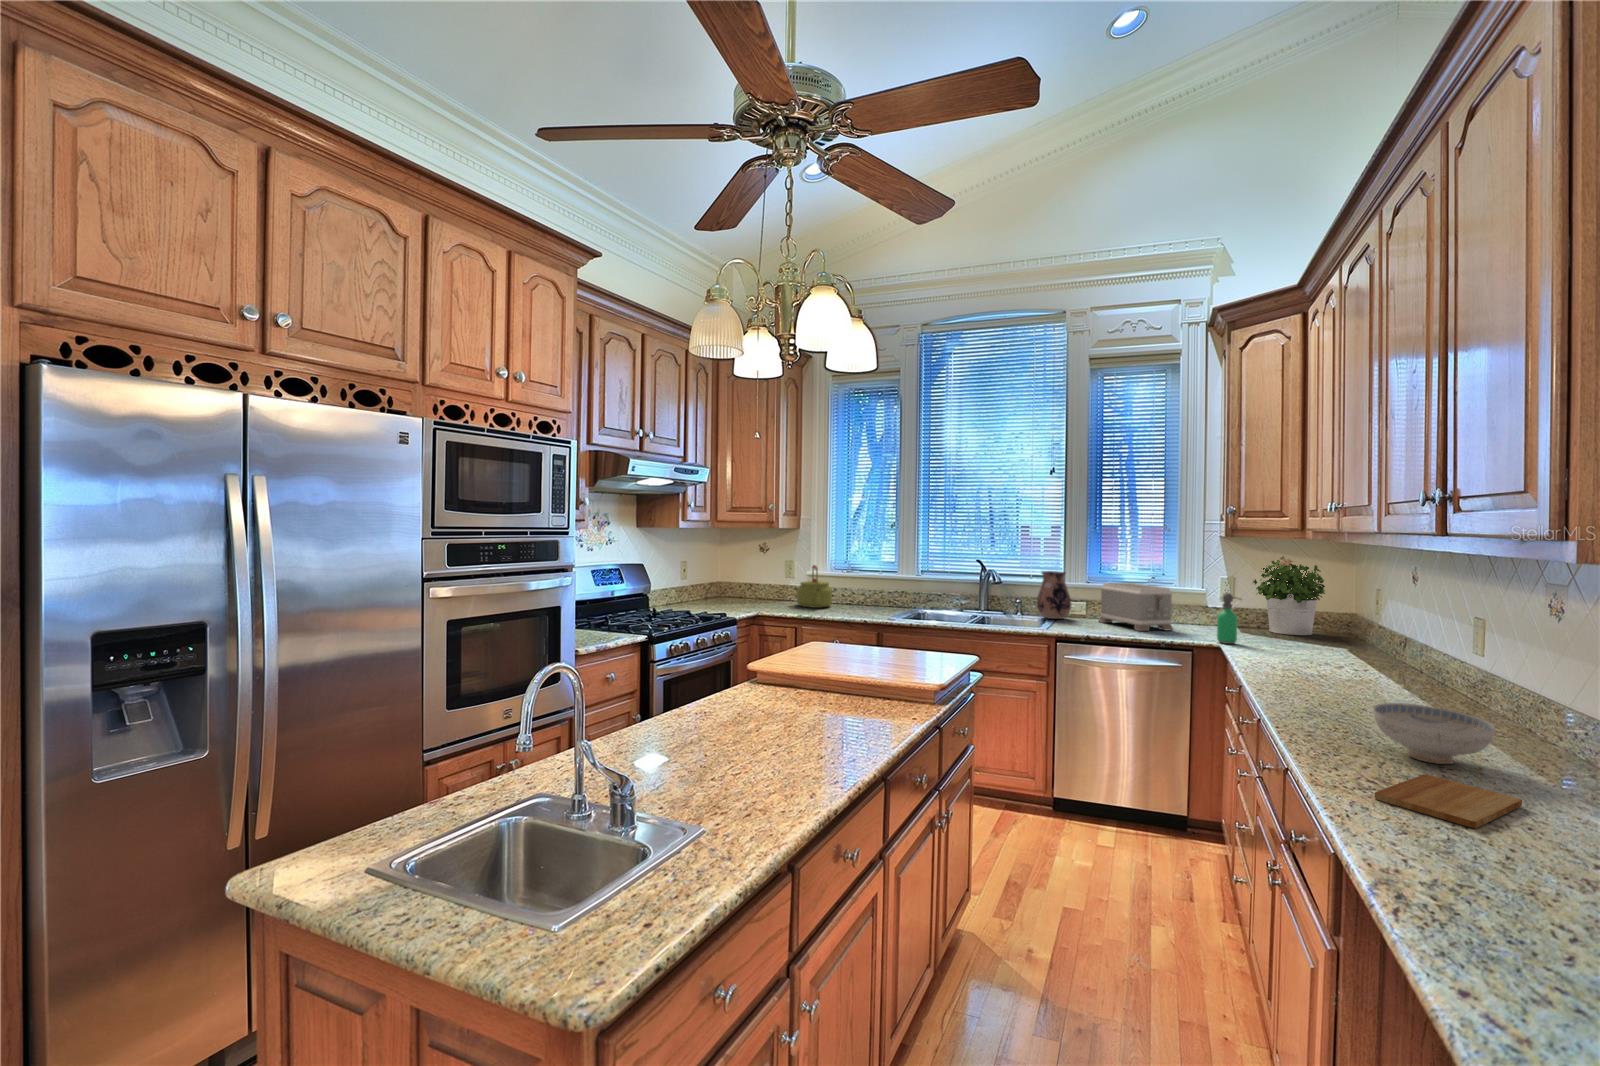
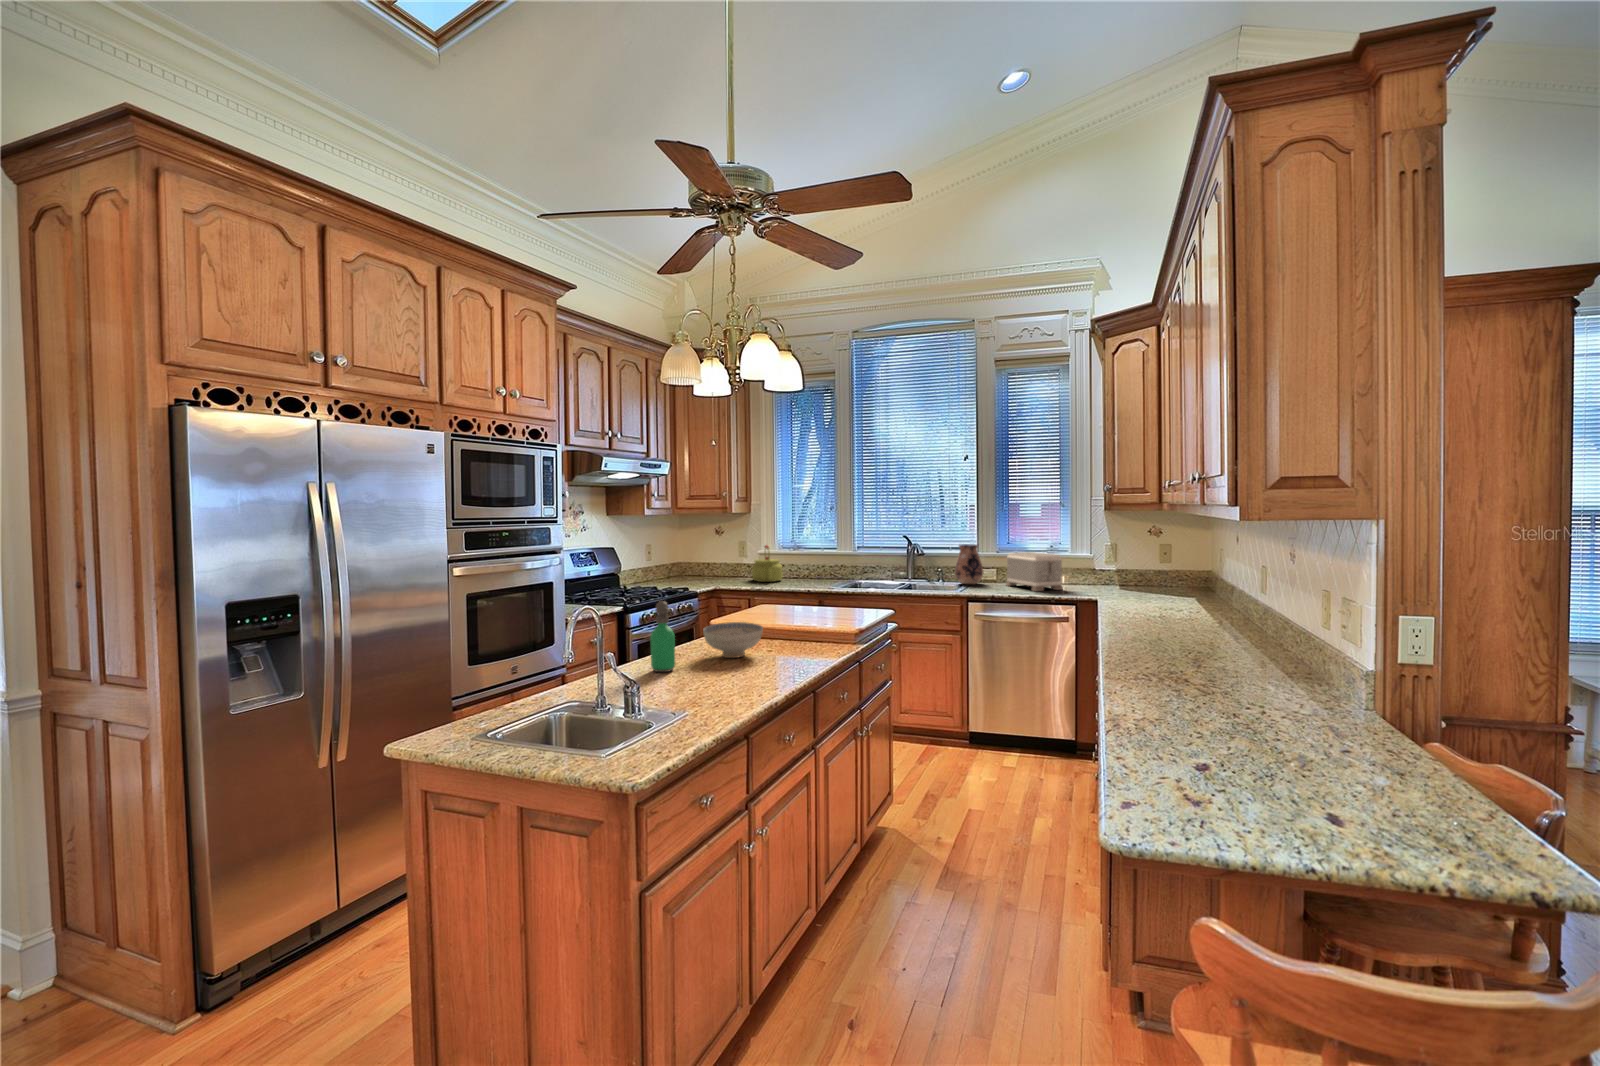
potted plant: present [1253,561,1325,635] -> none [1127,530,1183,590]
soap dispenser: present [1217,593,1241,644] -> present [650,601,675,672]
ceramic bowl: present [1374,703,1495,764] -> present [703,622,763,658]
cutting board: present [1375,774,1522,828] -> none [1135,670,1226,696]

